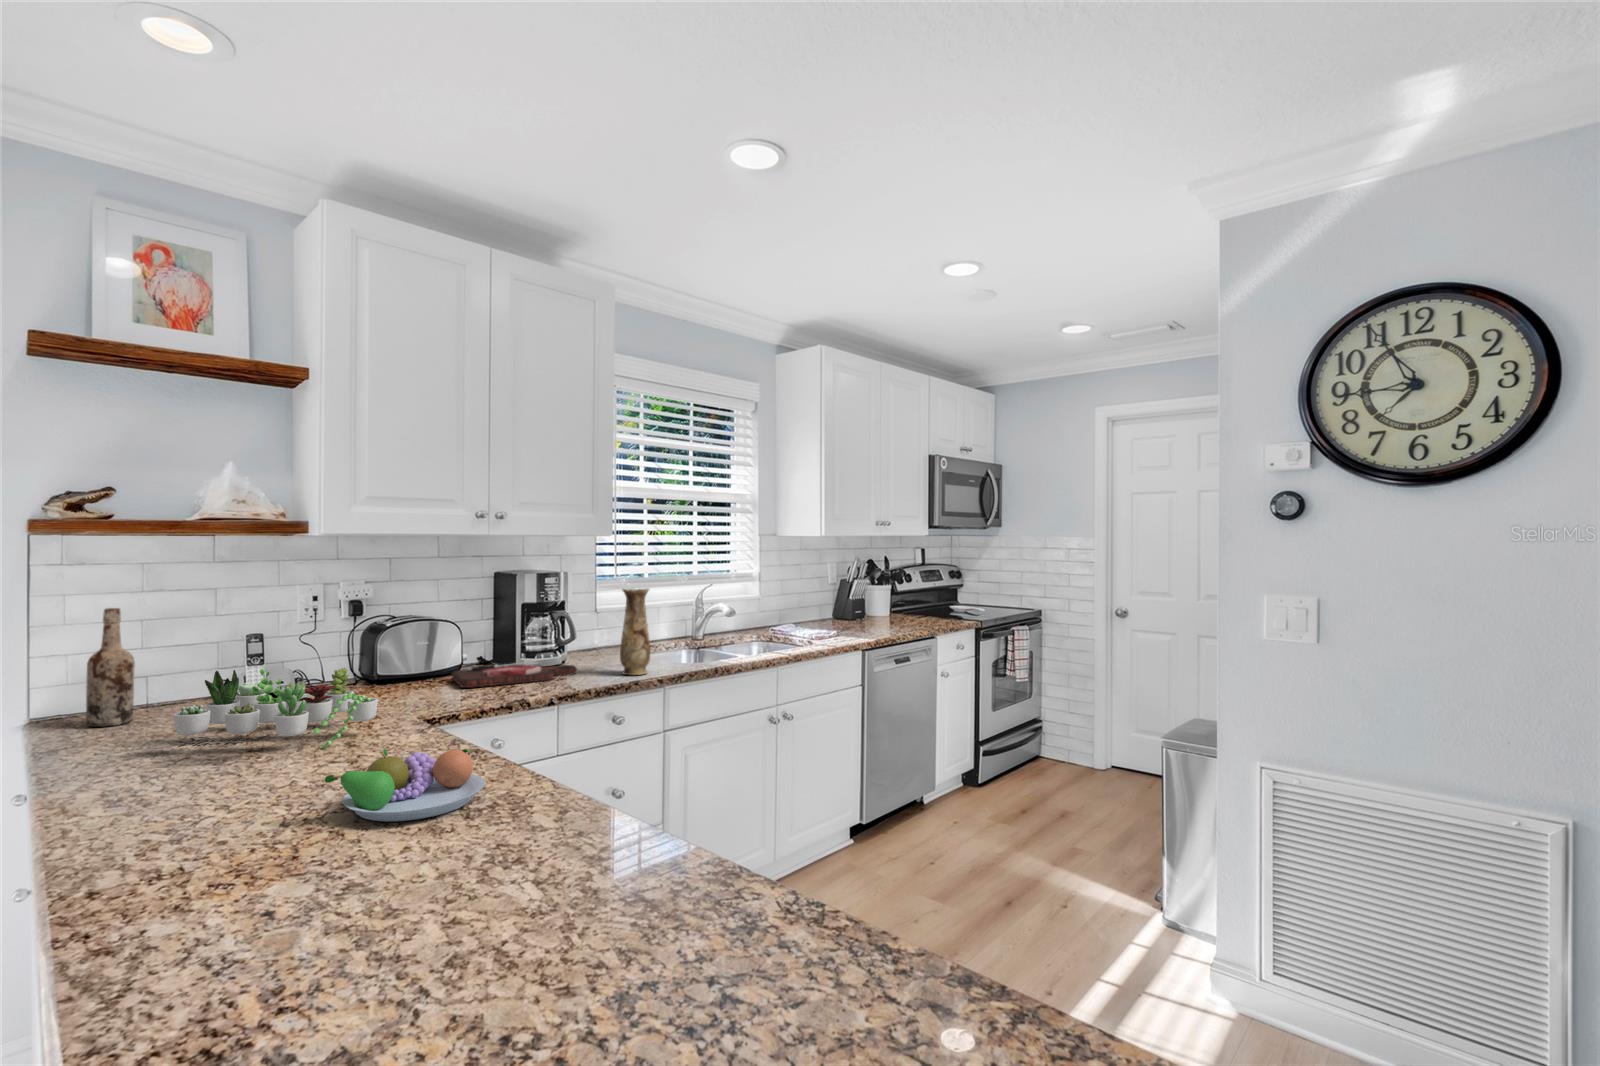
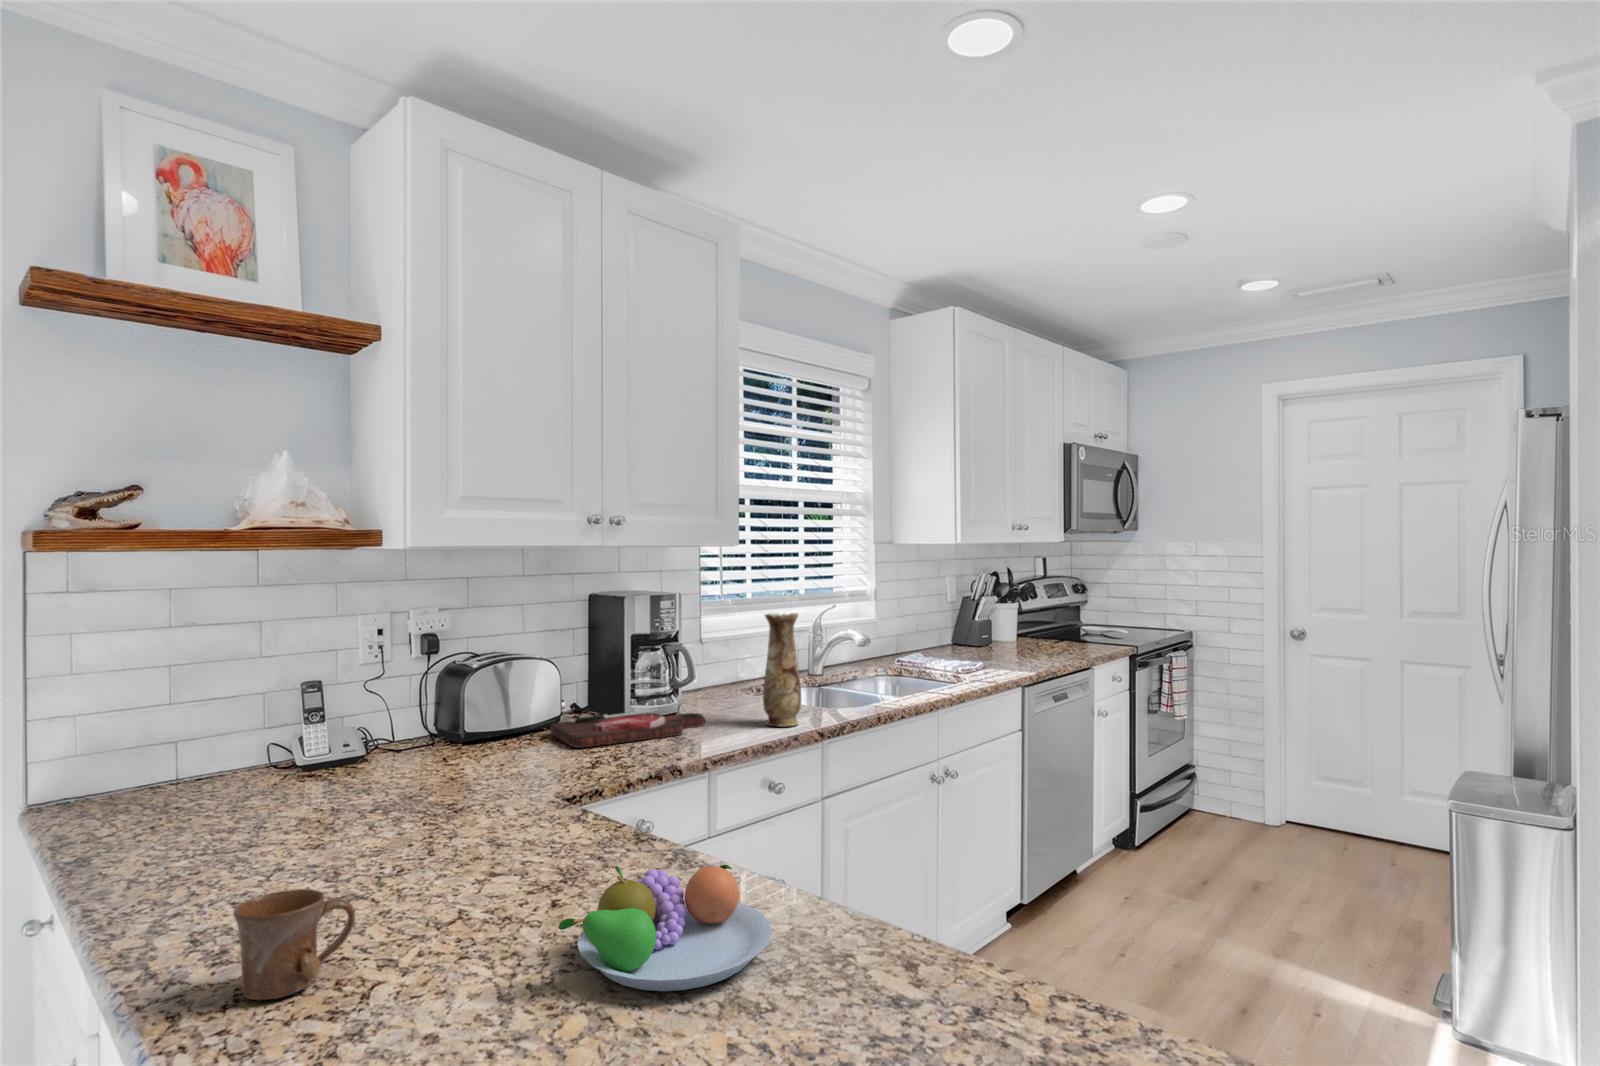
wine bottle: present [86,608,135,727] -> none [104,650,165,814]
succulent plant: present [174,667,378,748] -> none [237,726,517,857]
mug: none [110,757,200,824] -> present [234,889,355,1000]

